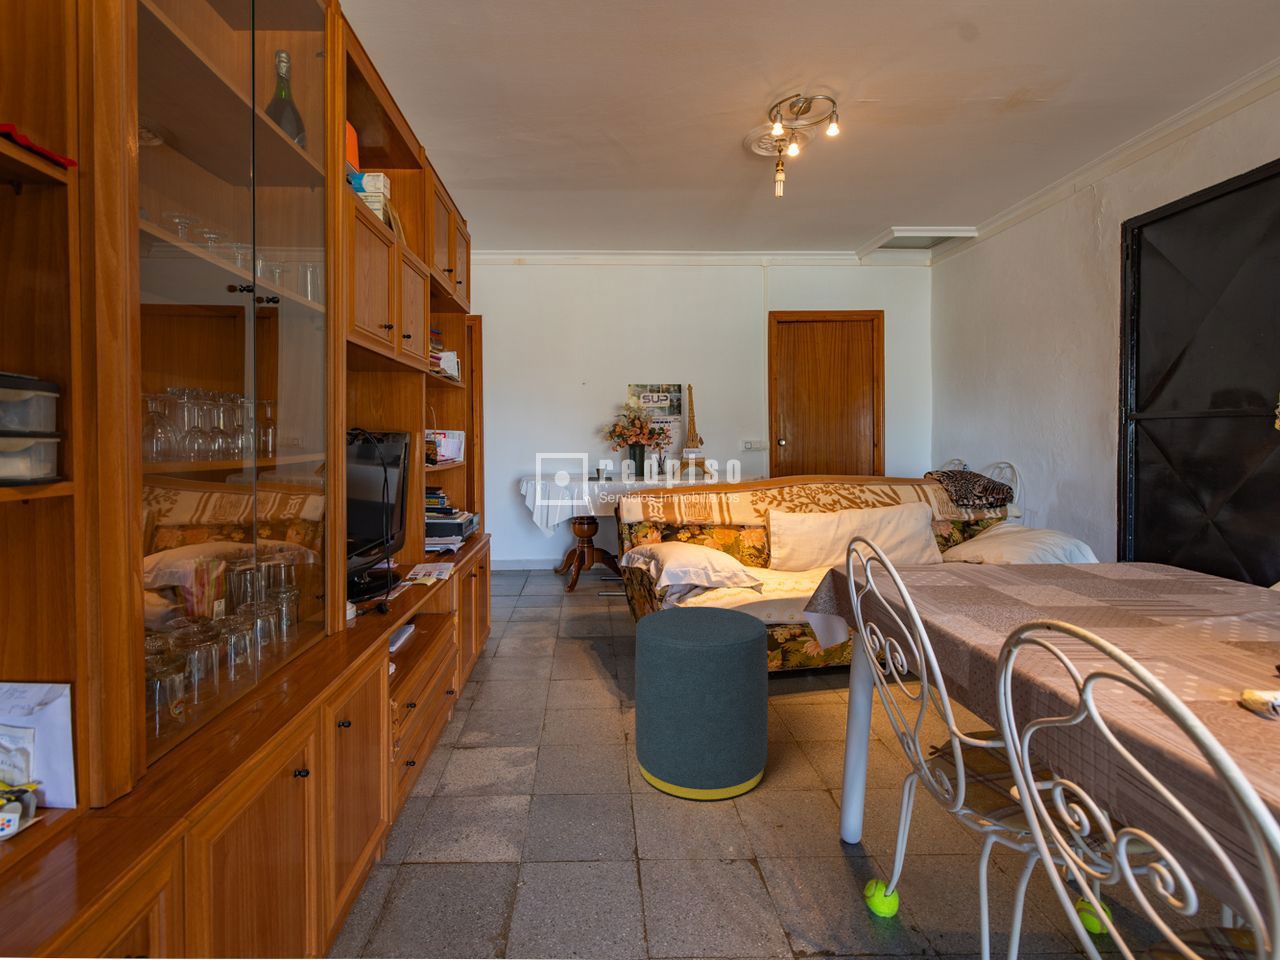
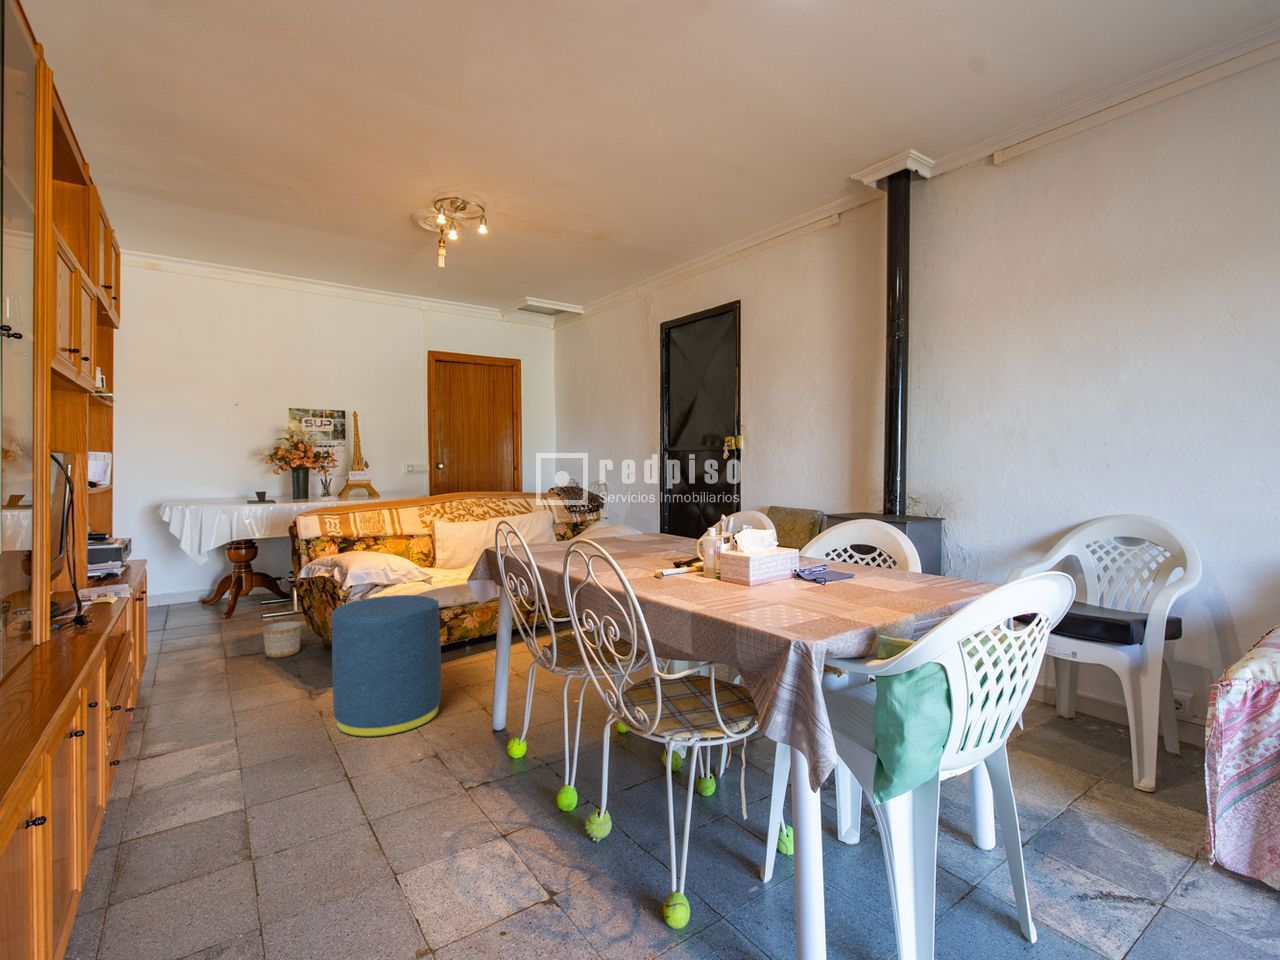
planter: none [588,610,624,649] -> present [263,622,301,658]

